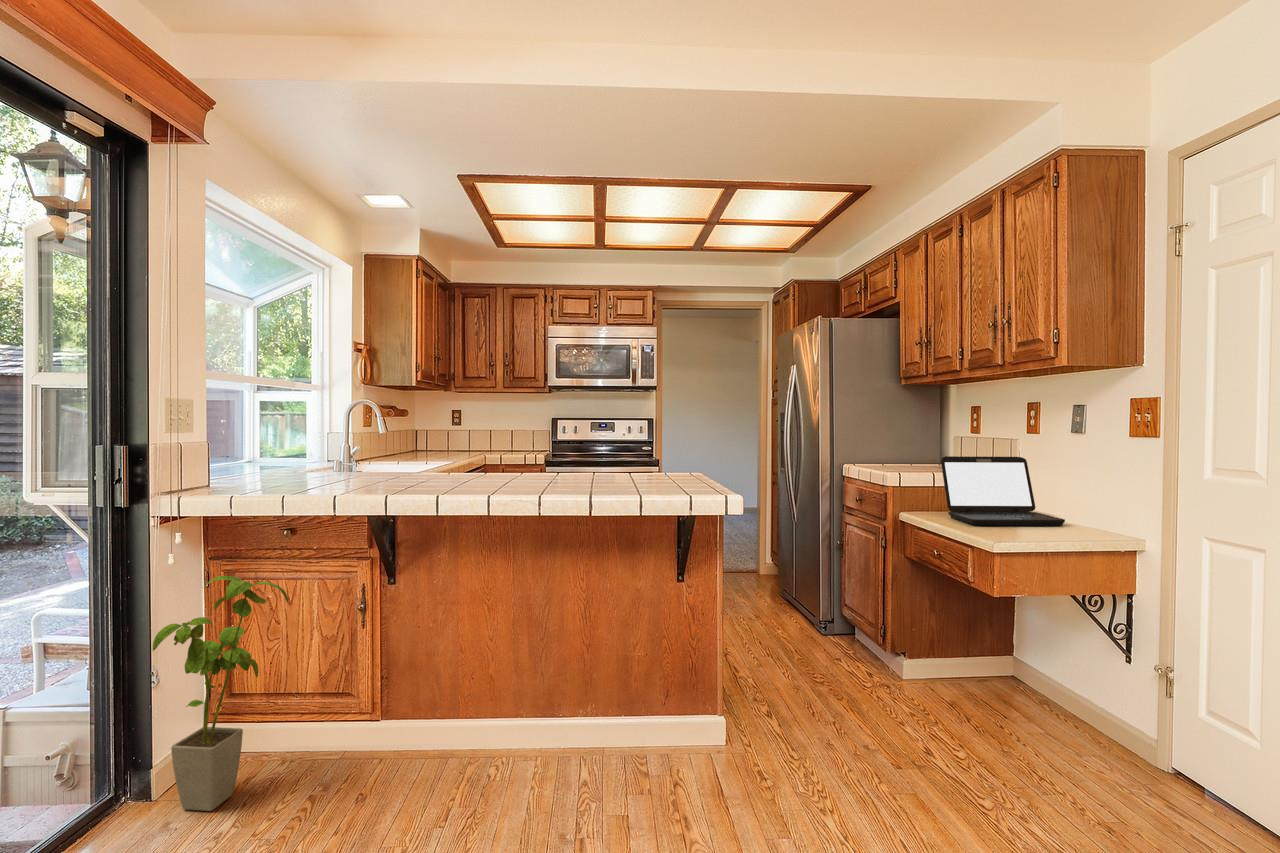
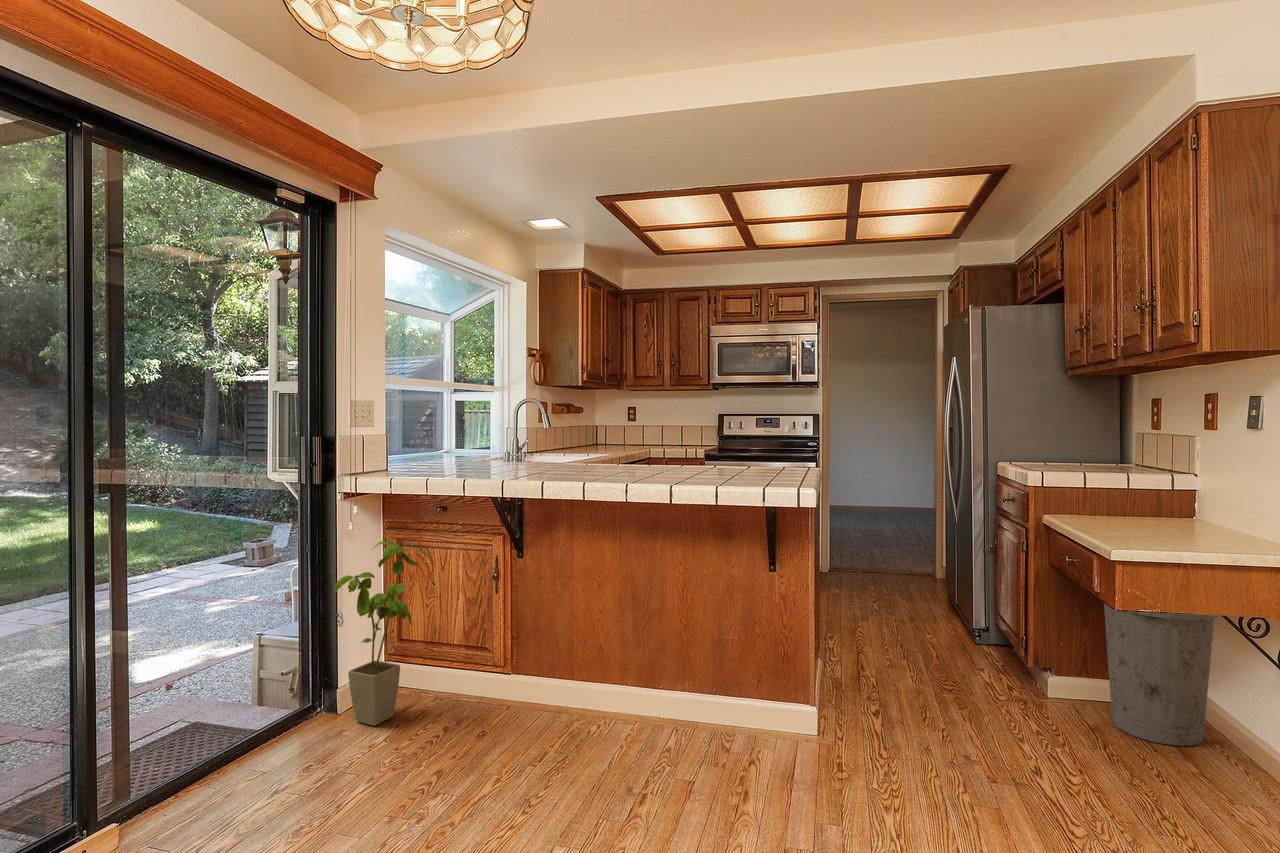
laptop: present [941,456,1065,526] -> none [1087,455,1235,537]
trash can: none [951,571,1045,709] -> present [1104,603,1218,746]

